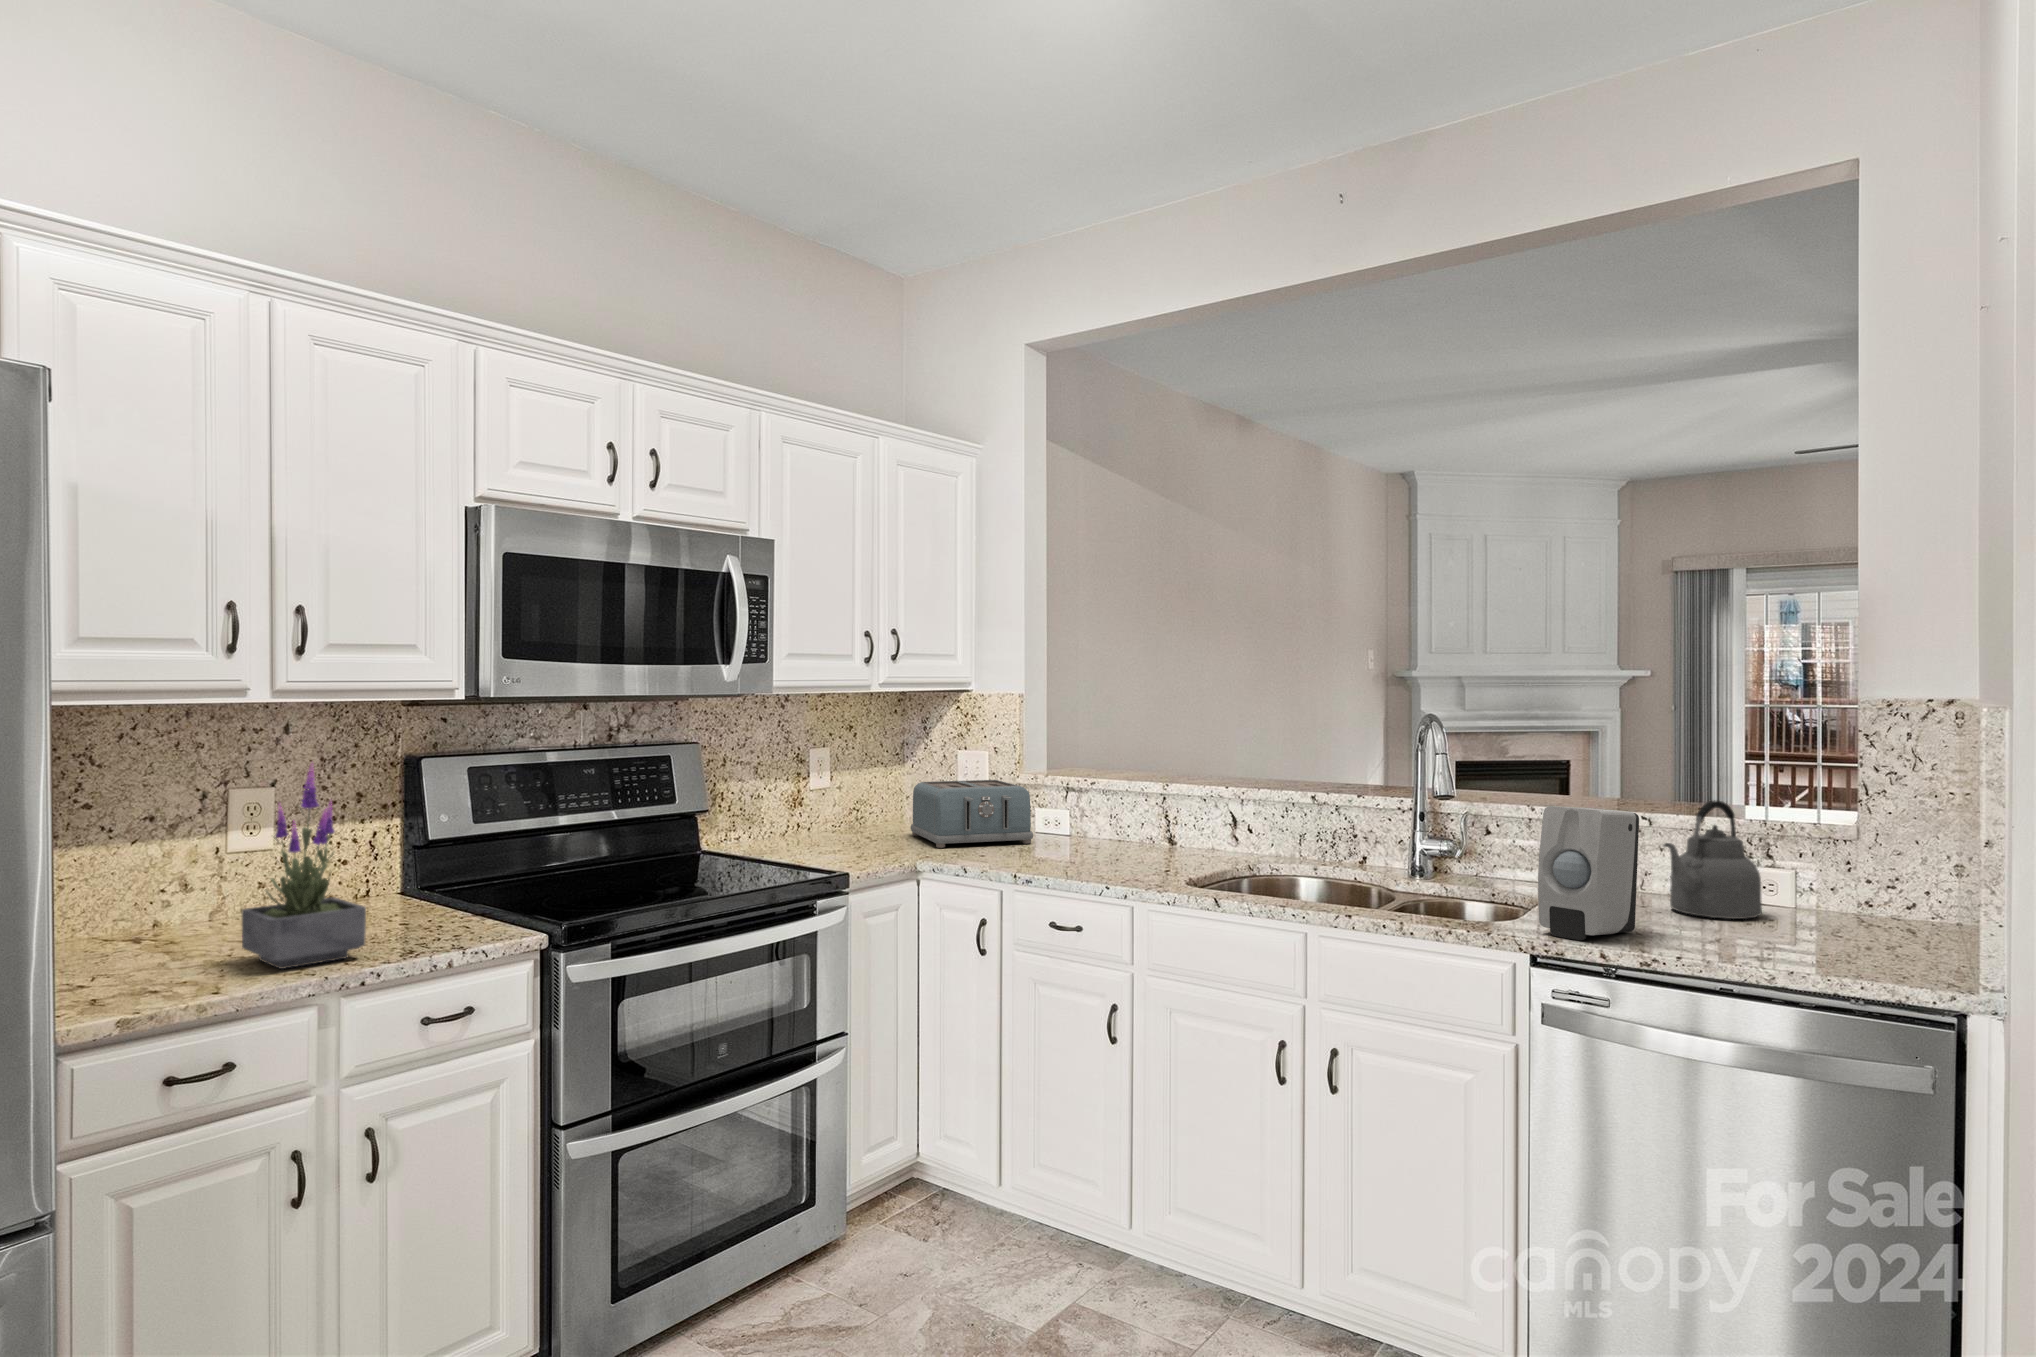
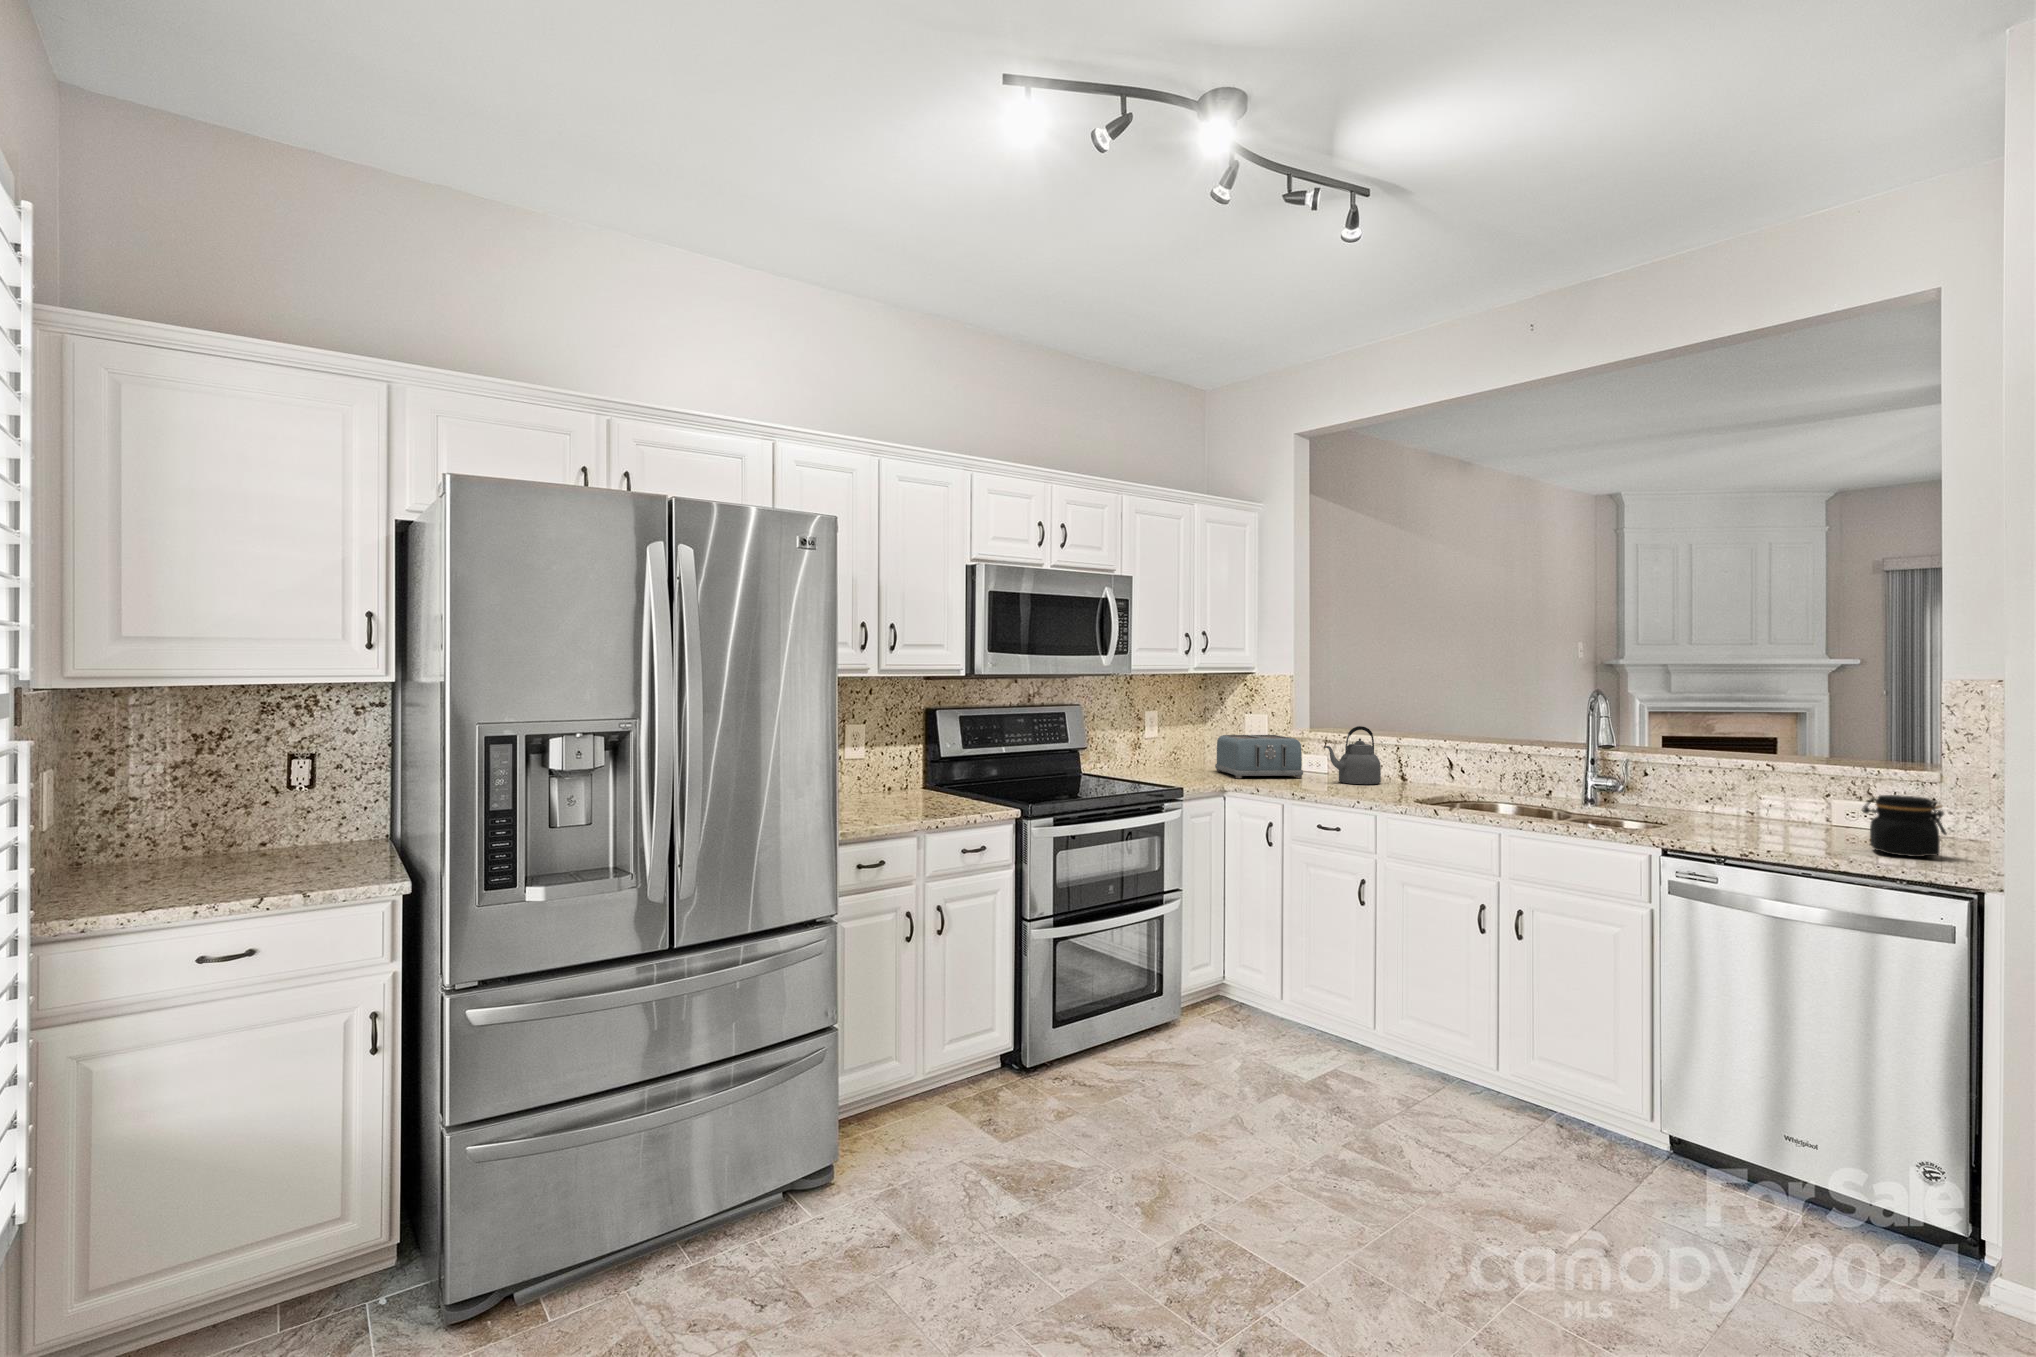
potted plant: present [242,766,366,969] -> none [870,708,932,818]
kettle: present [1663,801,1762,919] -> present [1324,726,1381,784]
soap dispenser: present [1538,806,1639,940] -> none [1671,751,1750,841]
jar: none [1785,865,1897,955] -> present [1862,795,1946,857]

